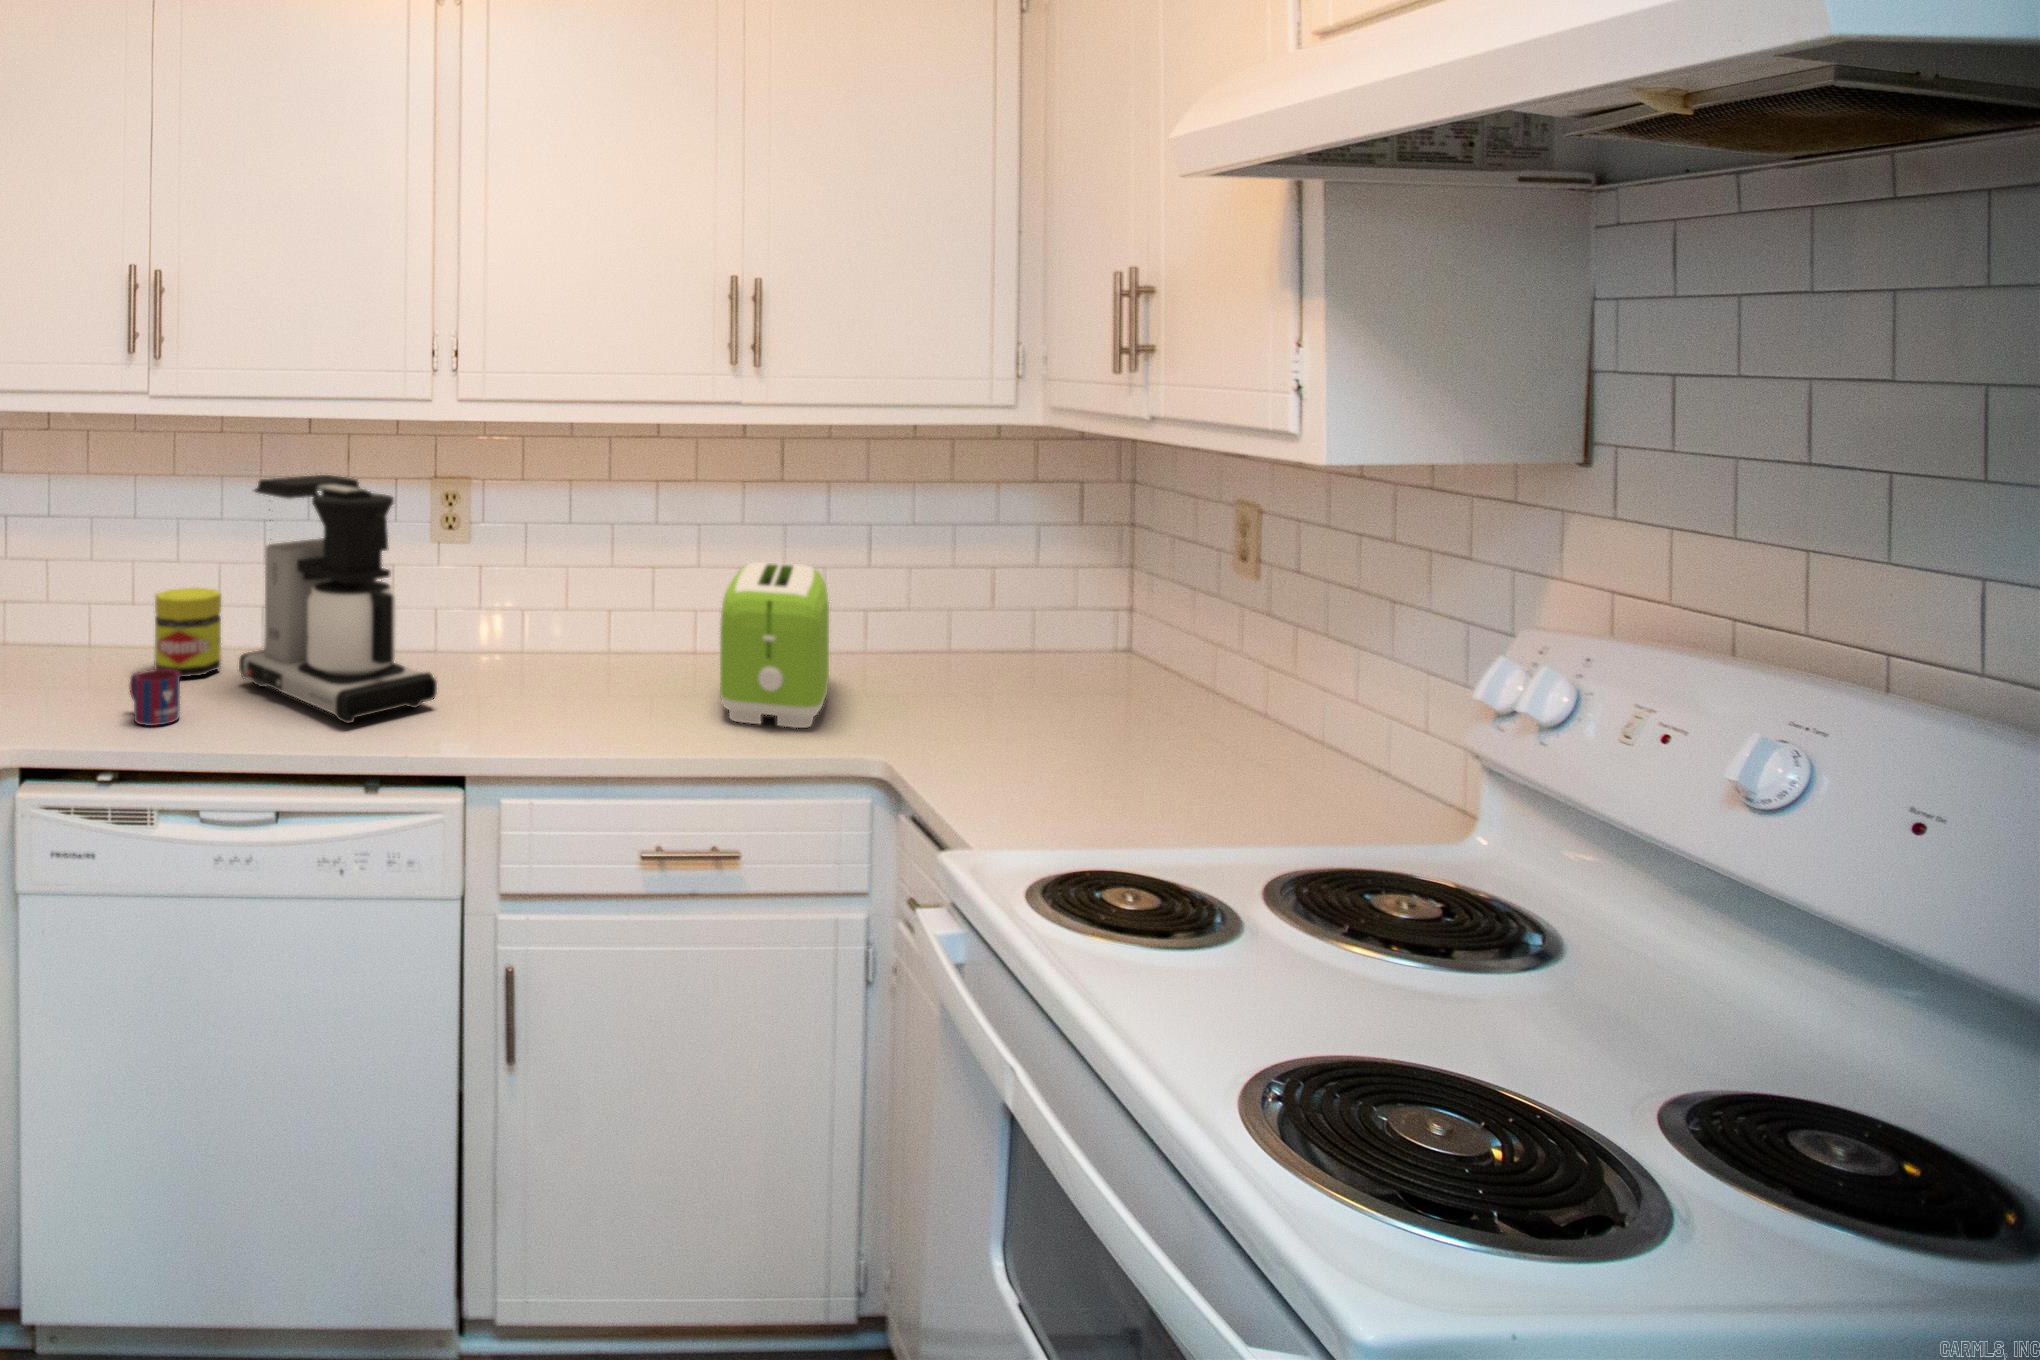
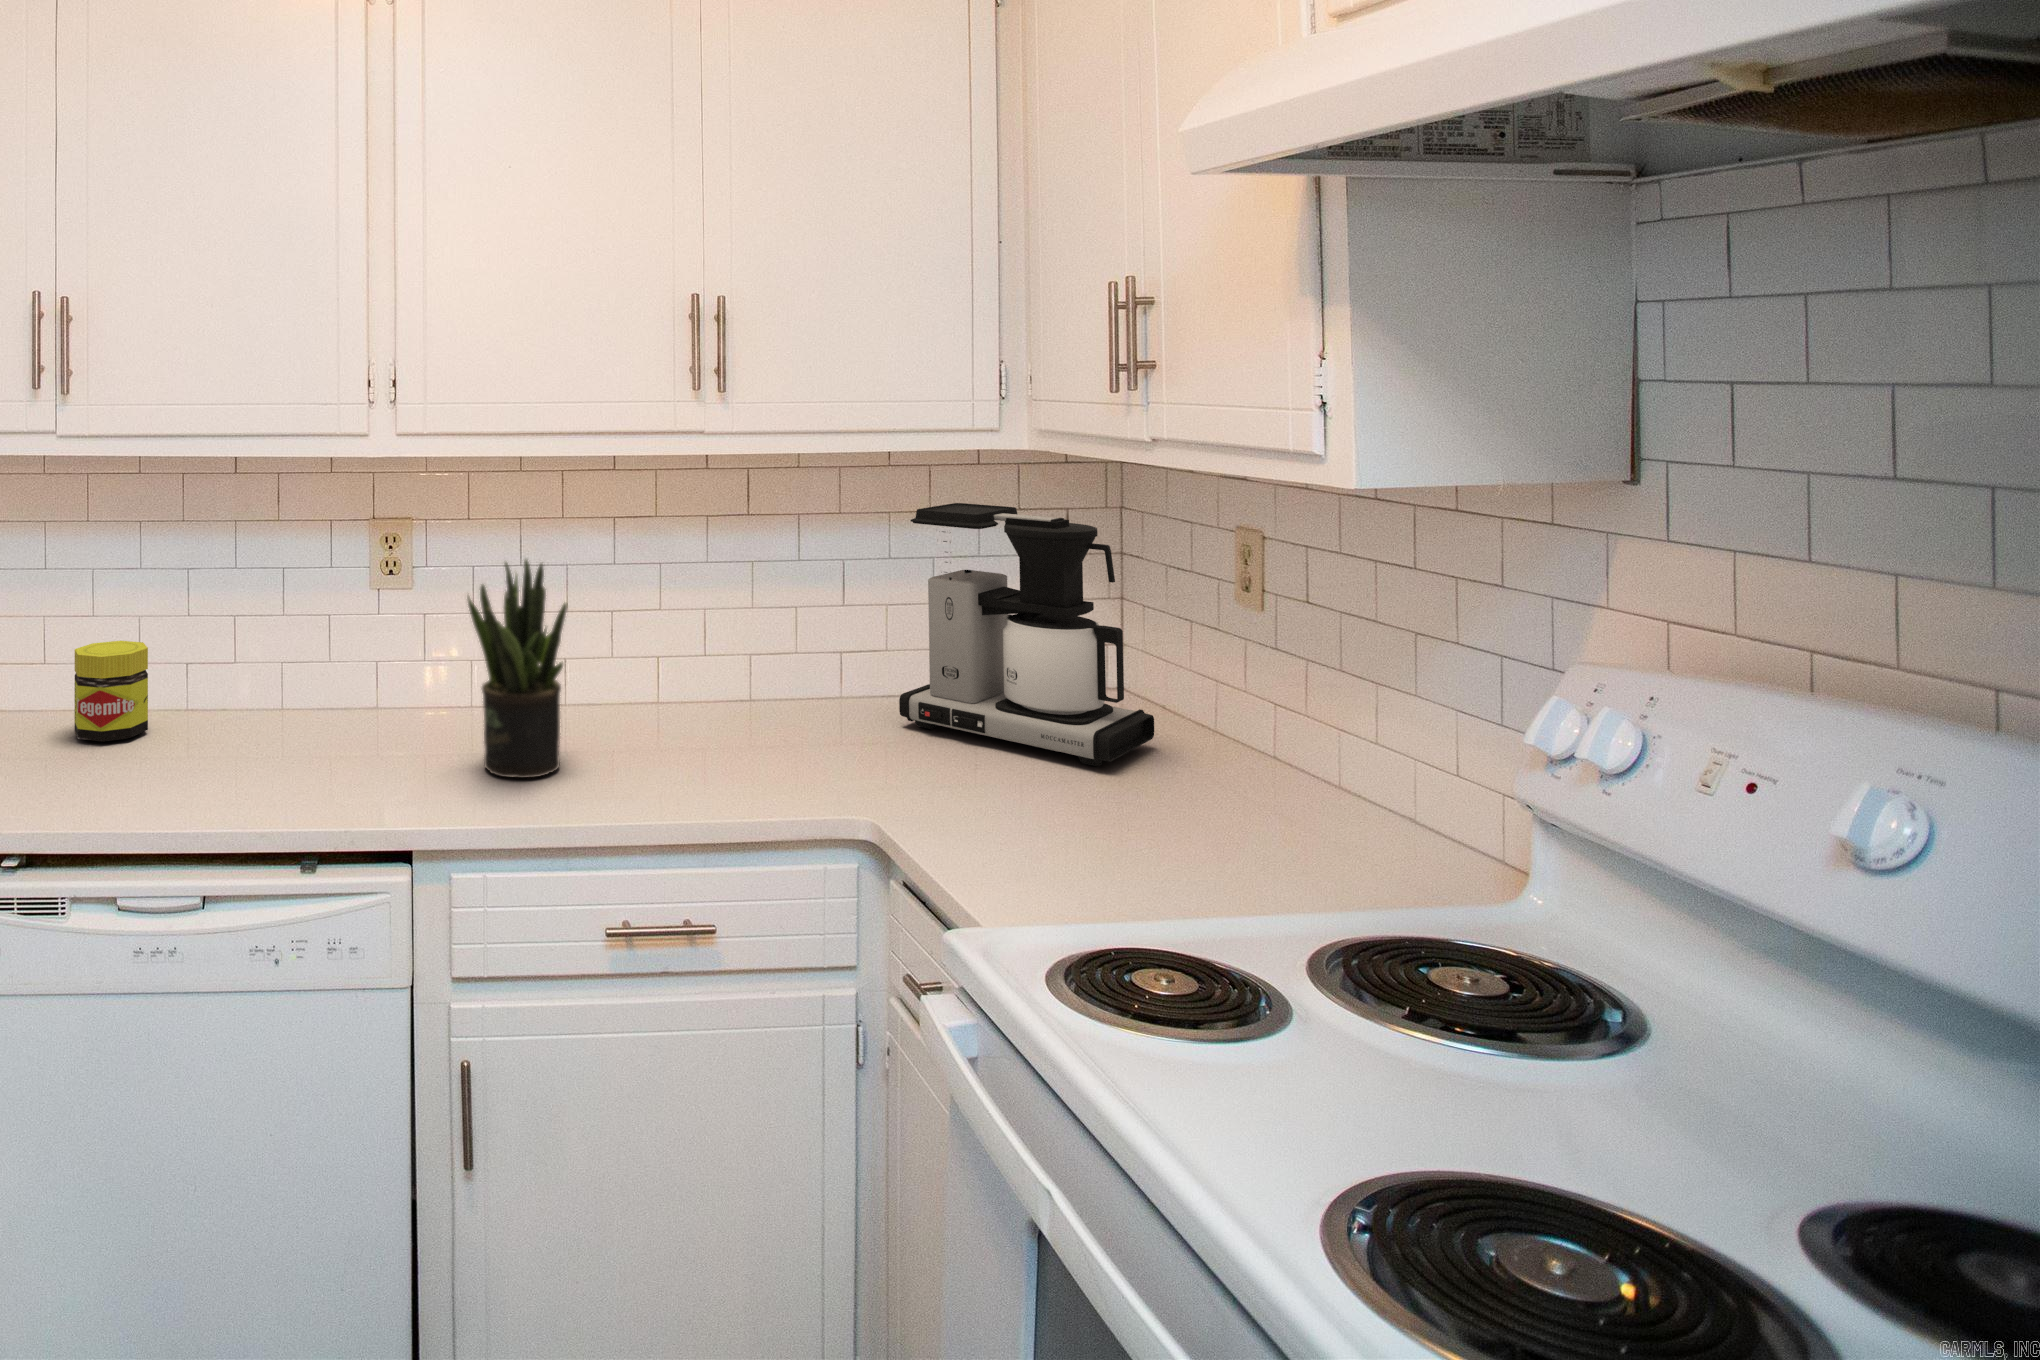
coffee maker: present [239,475,437,723] -> present [899,503,1154,766]
potted plant: none [513,518,605,717] -> present [467,560,567,778]
toaster: present [720,562,829,728] -> none [695,600,812,784]
mug: present [129,669,180,726] -> none [42,736,98,801]

